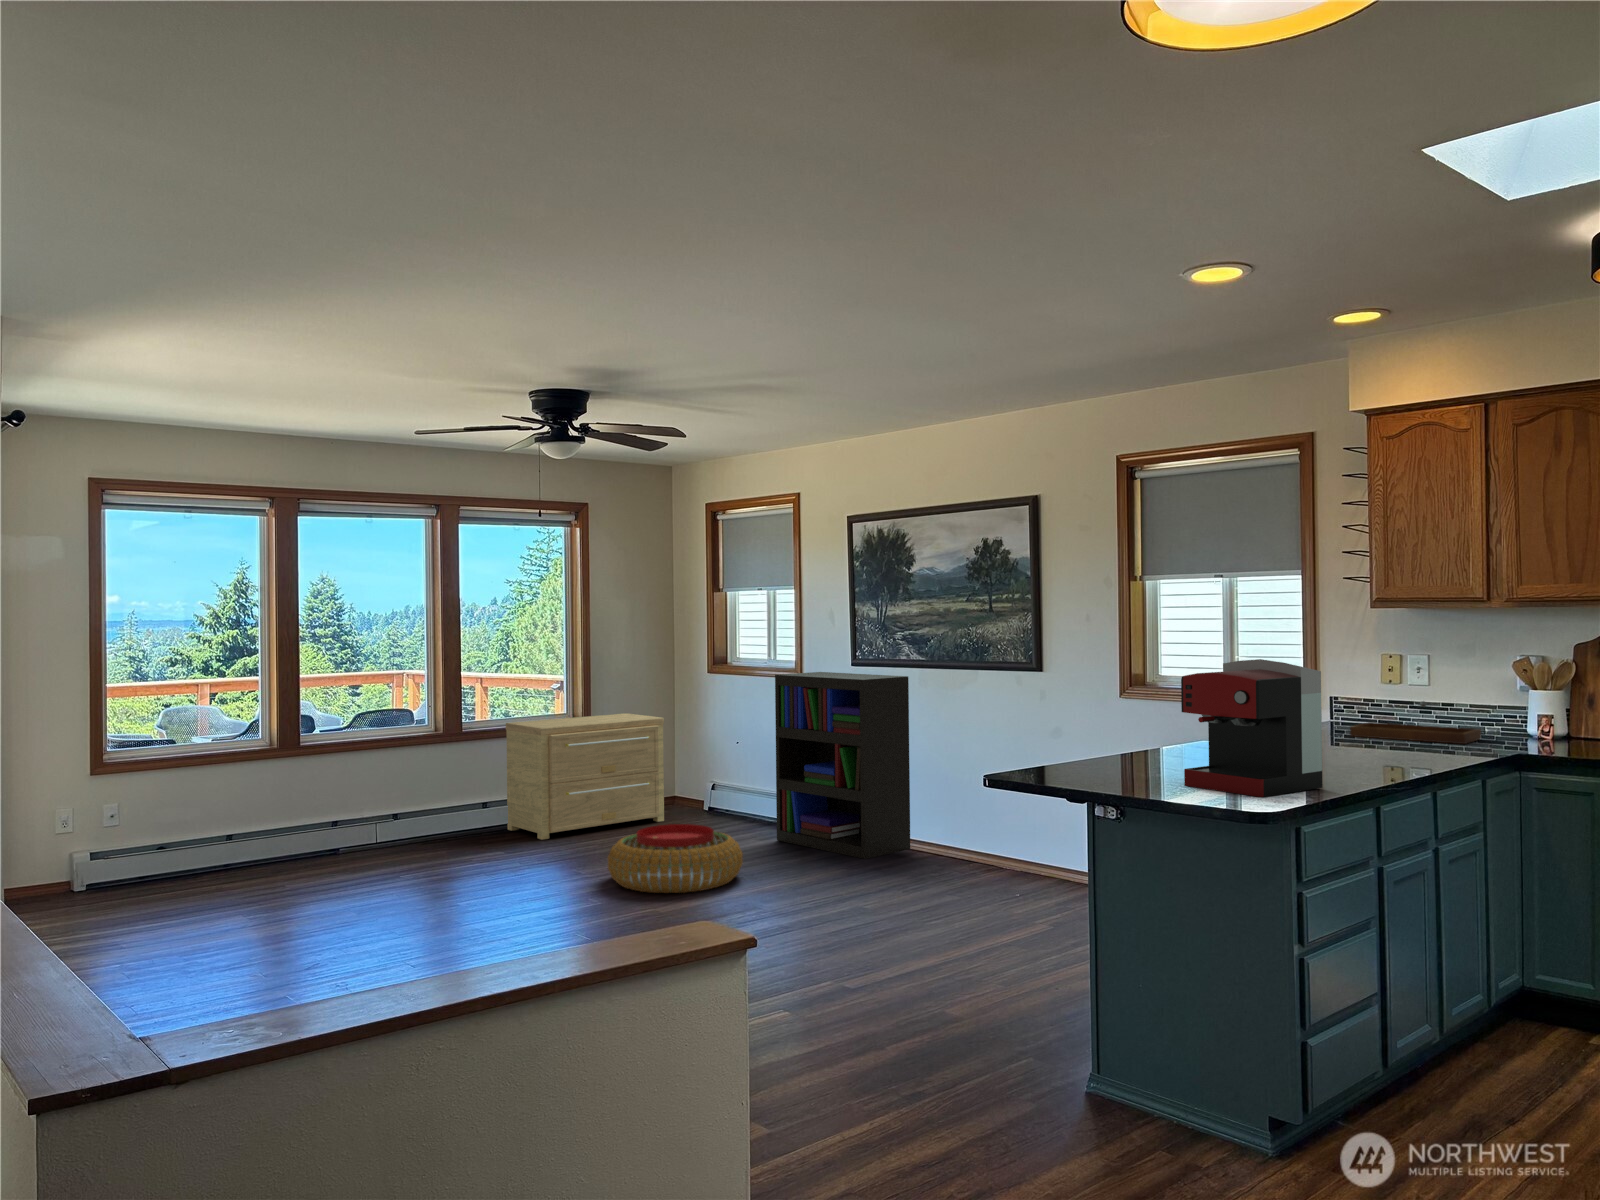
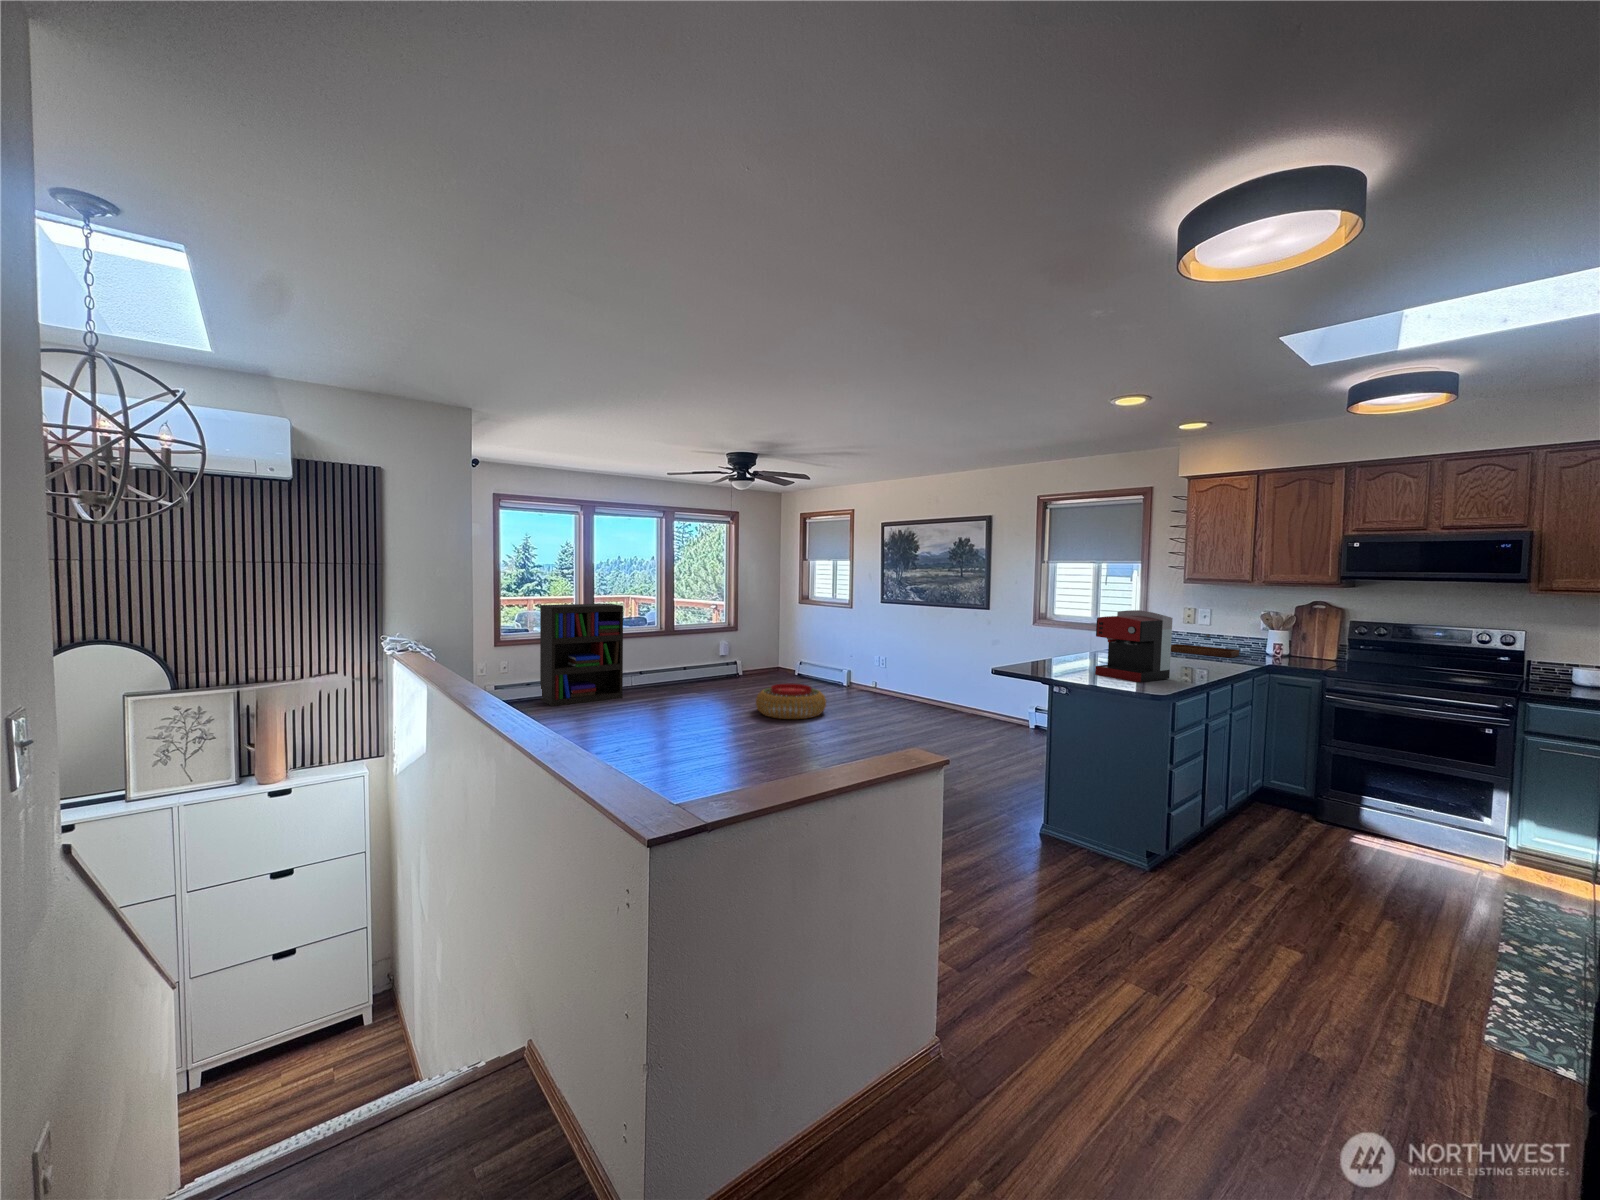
bookshelf: present [775,672,910,859] -> present [540,604,623,706]
side table: present [506,713,664,840] -> none [695,624,778,689]

